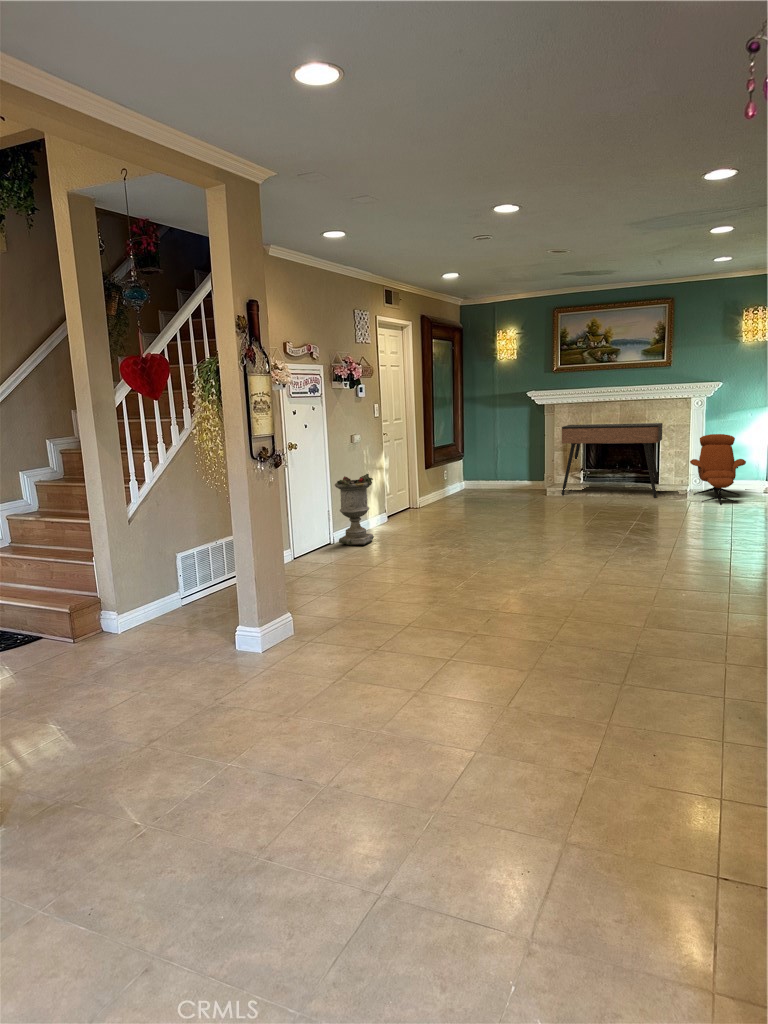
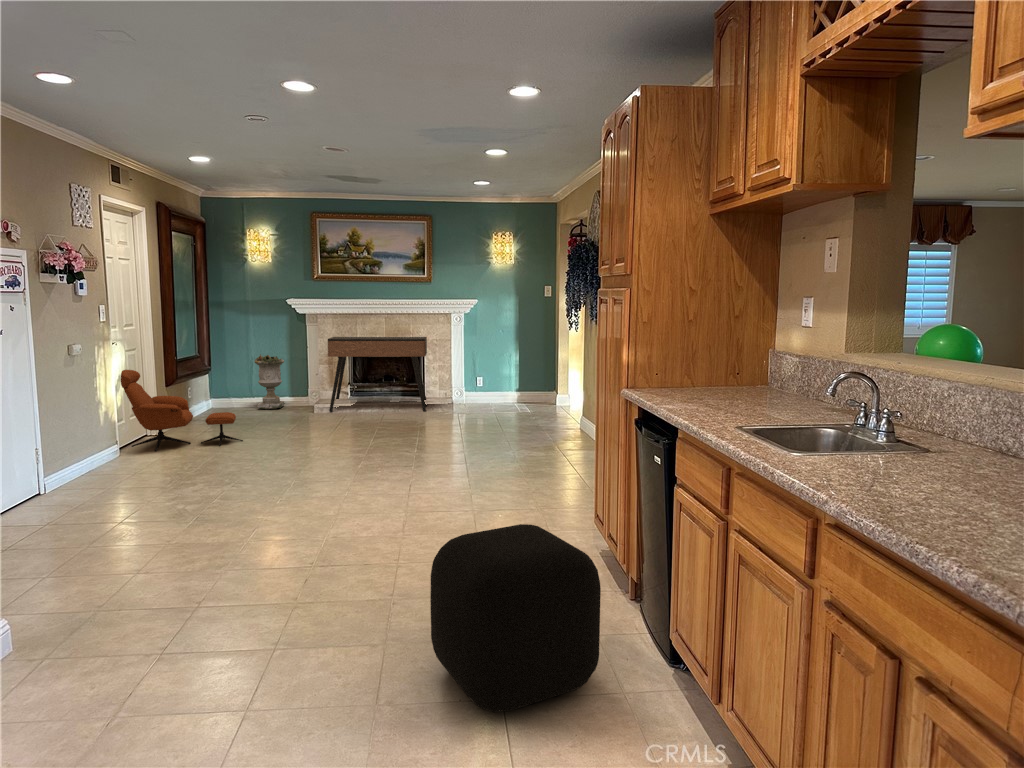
lounge chair: present [690,434,746,505] -> present [121,370,243,451]
planter: present [335,474,374,545] -> present [254,354,285,409]
ottoman: none [549,593,704,746] -> present [430,524,601,712]

